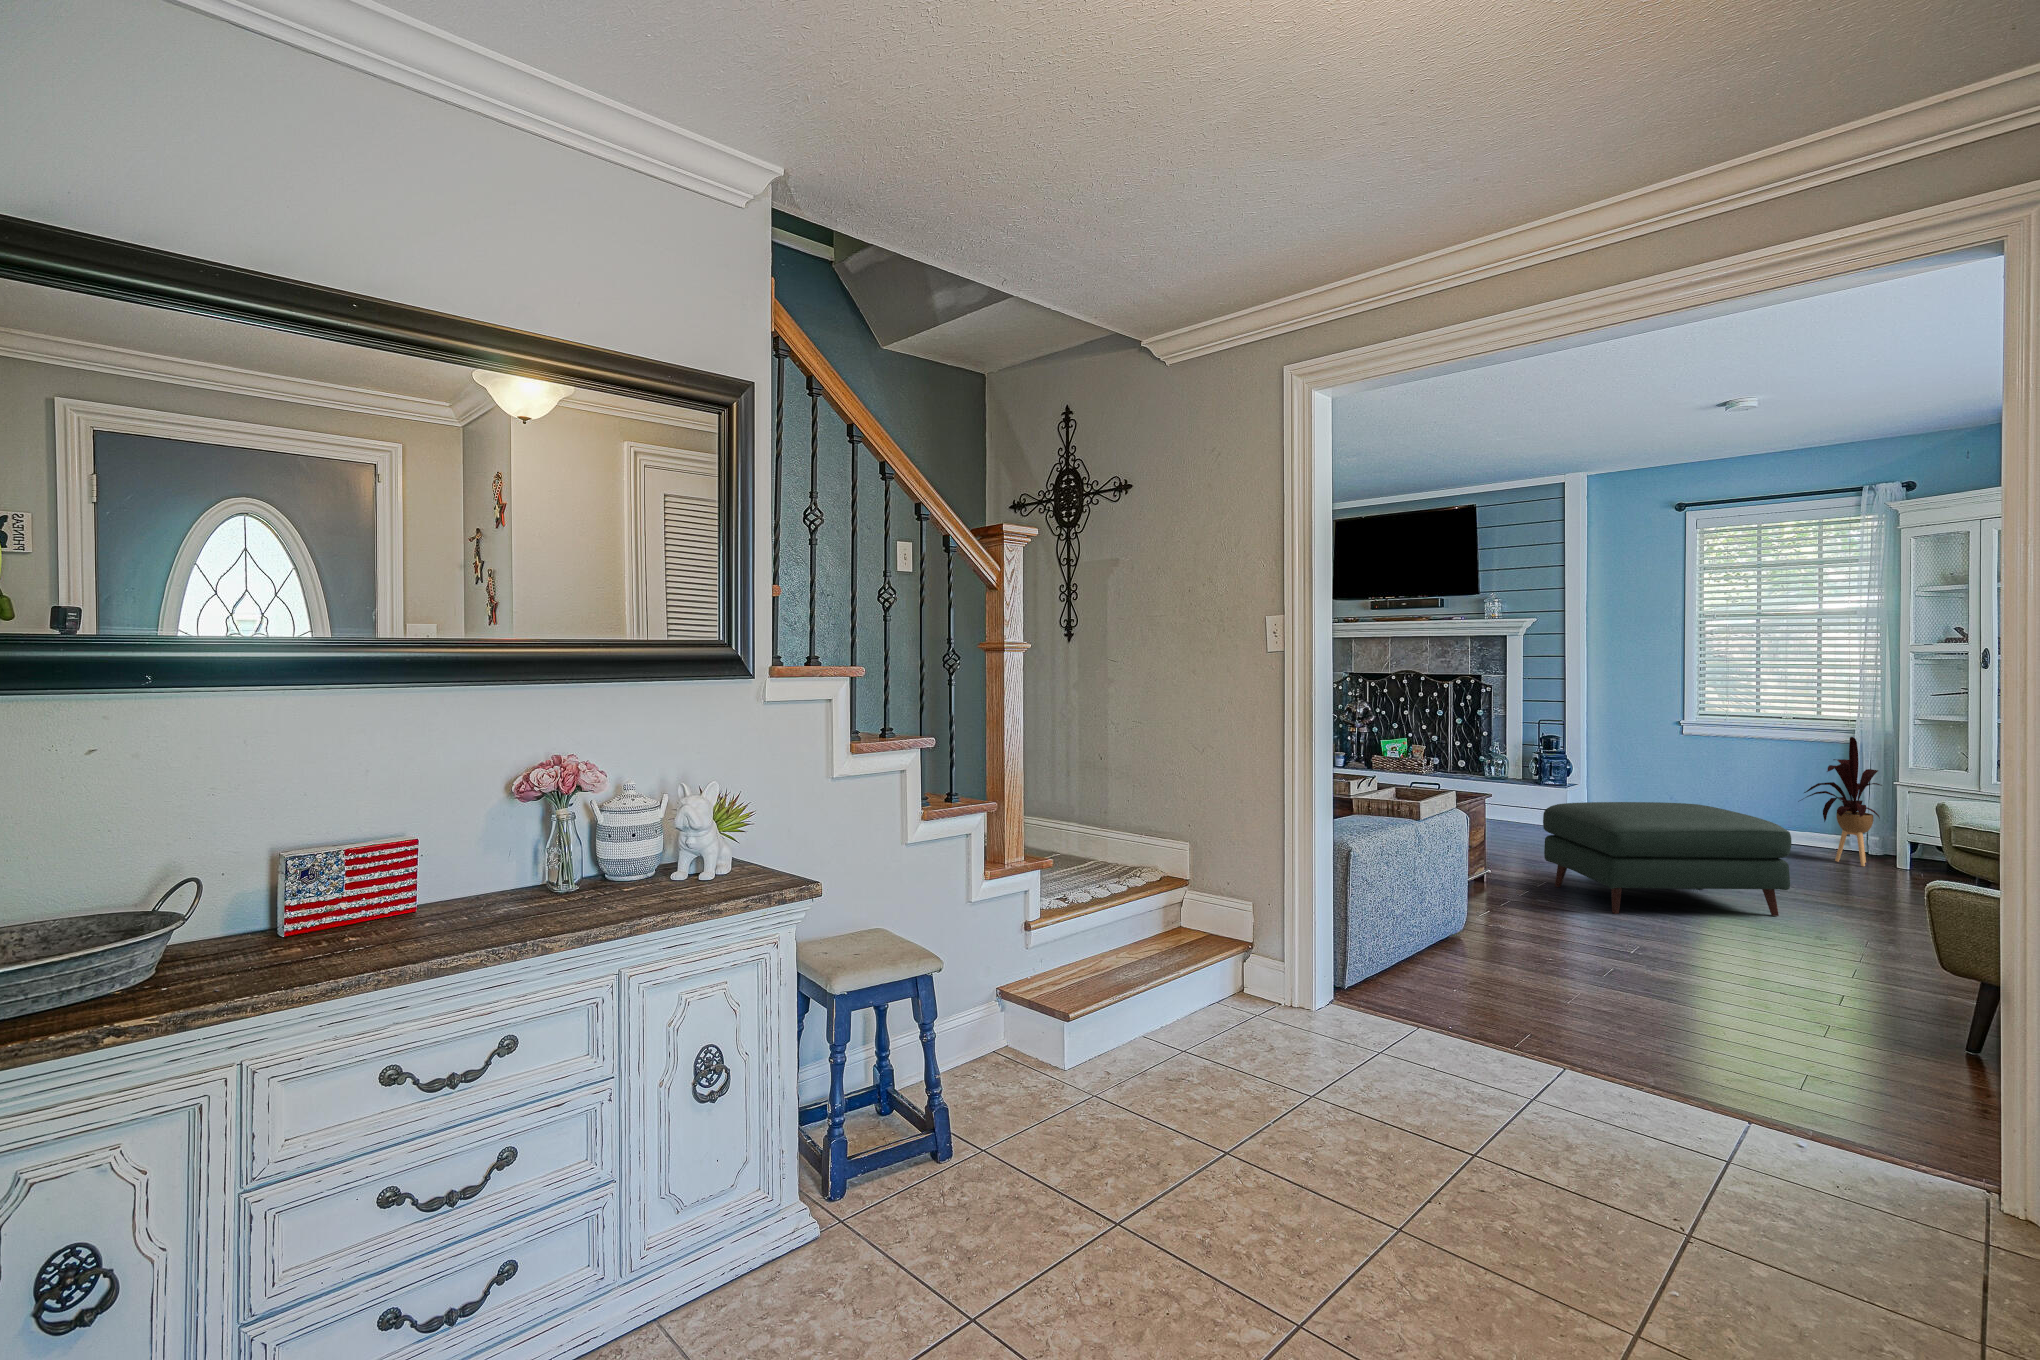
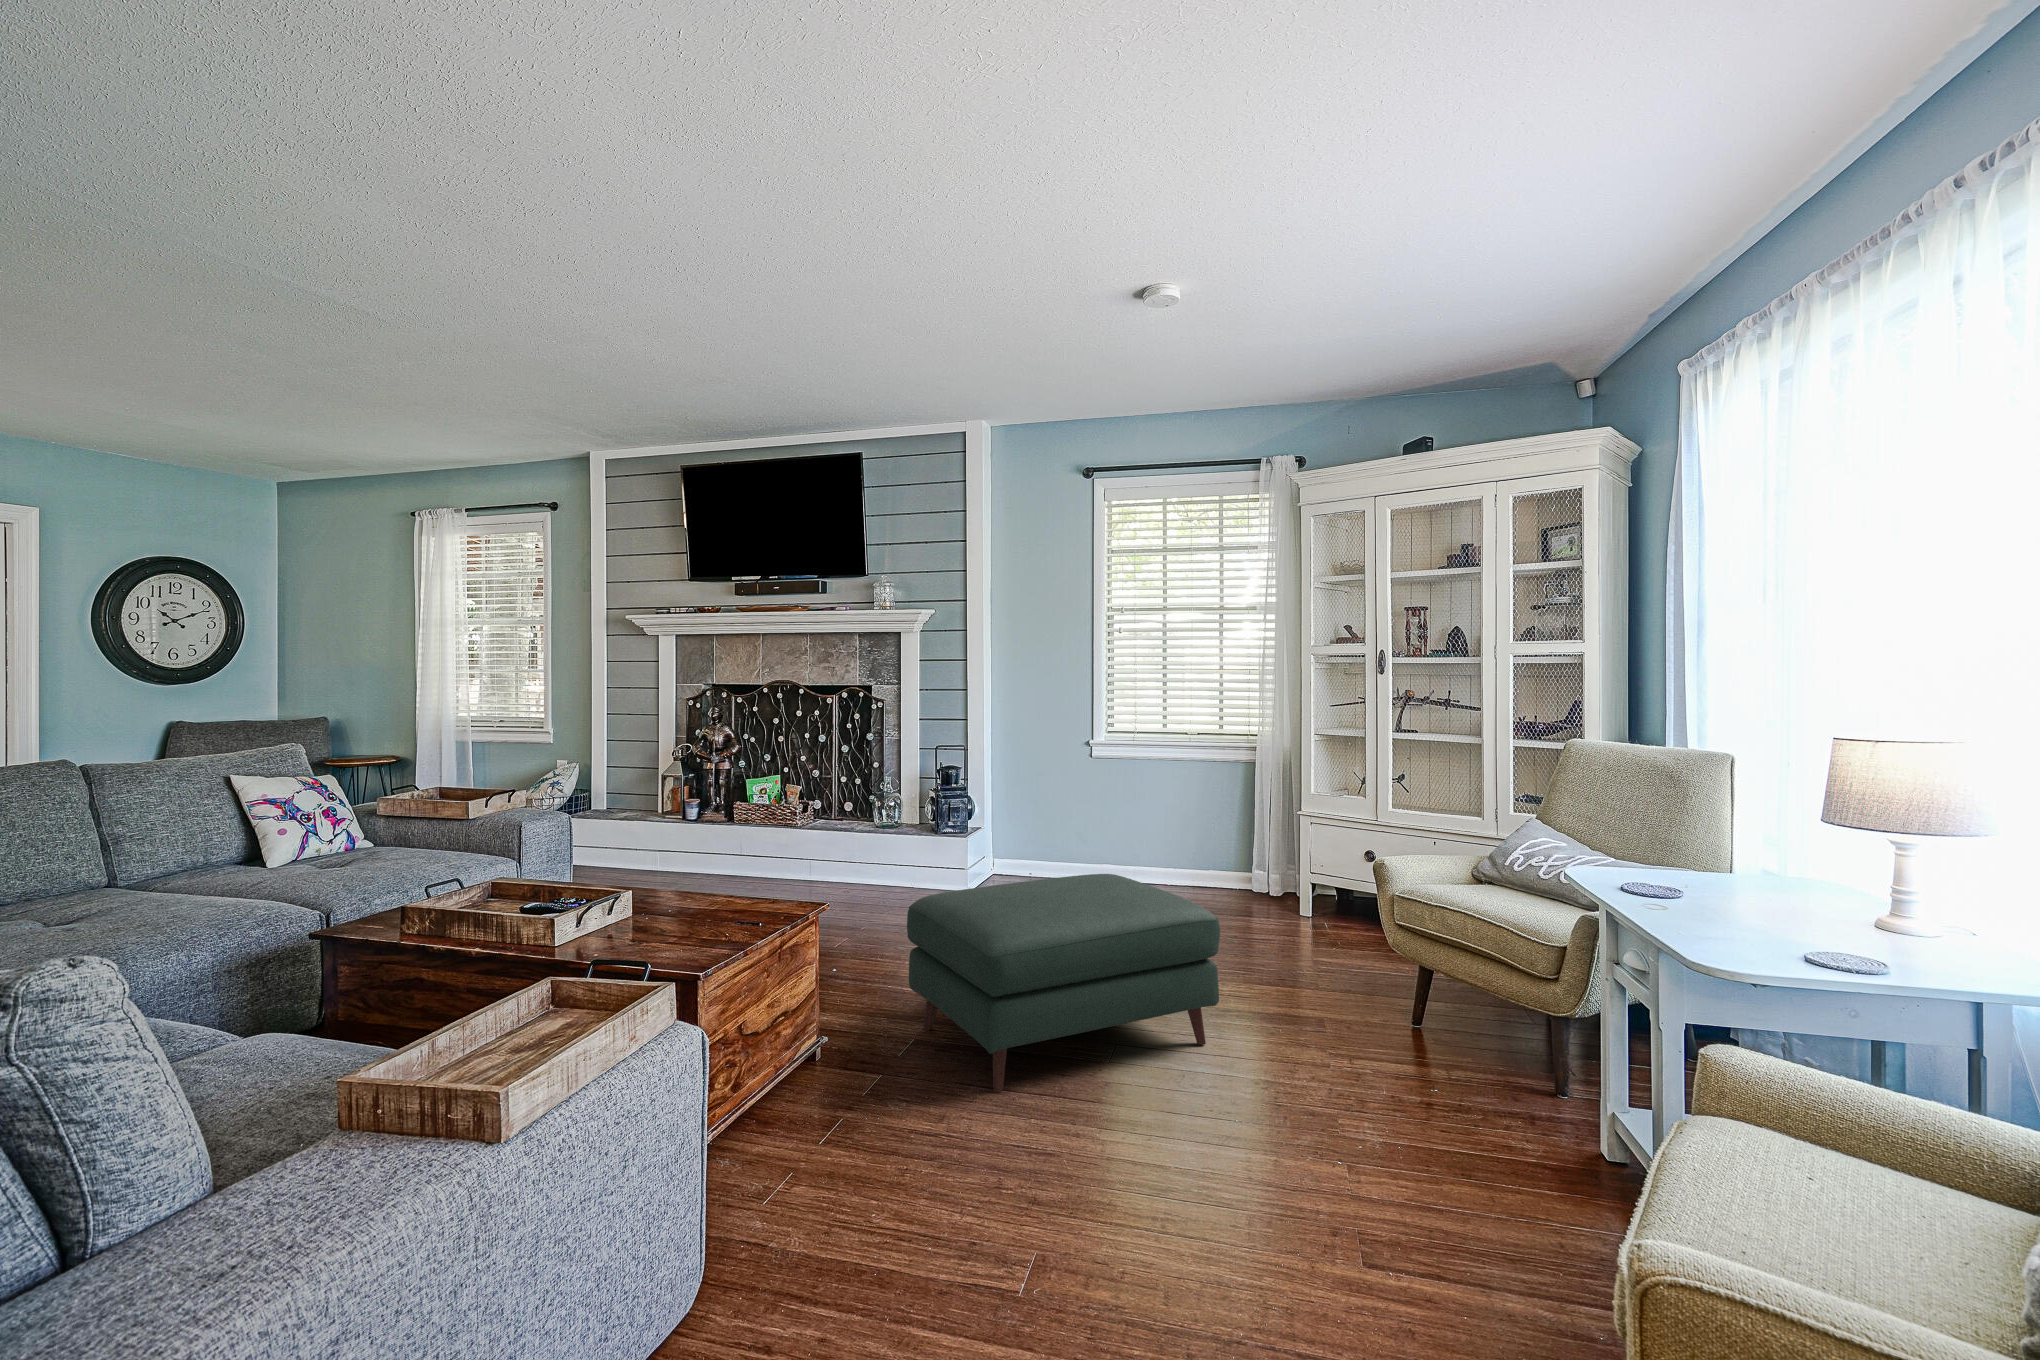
house plant: present [1802,737,1882,866] -> none [1206,757,1286,914]

